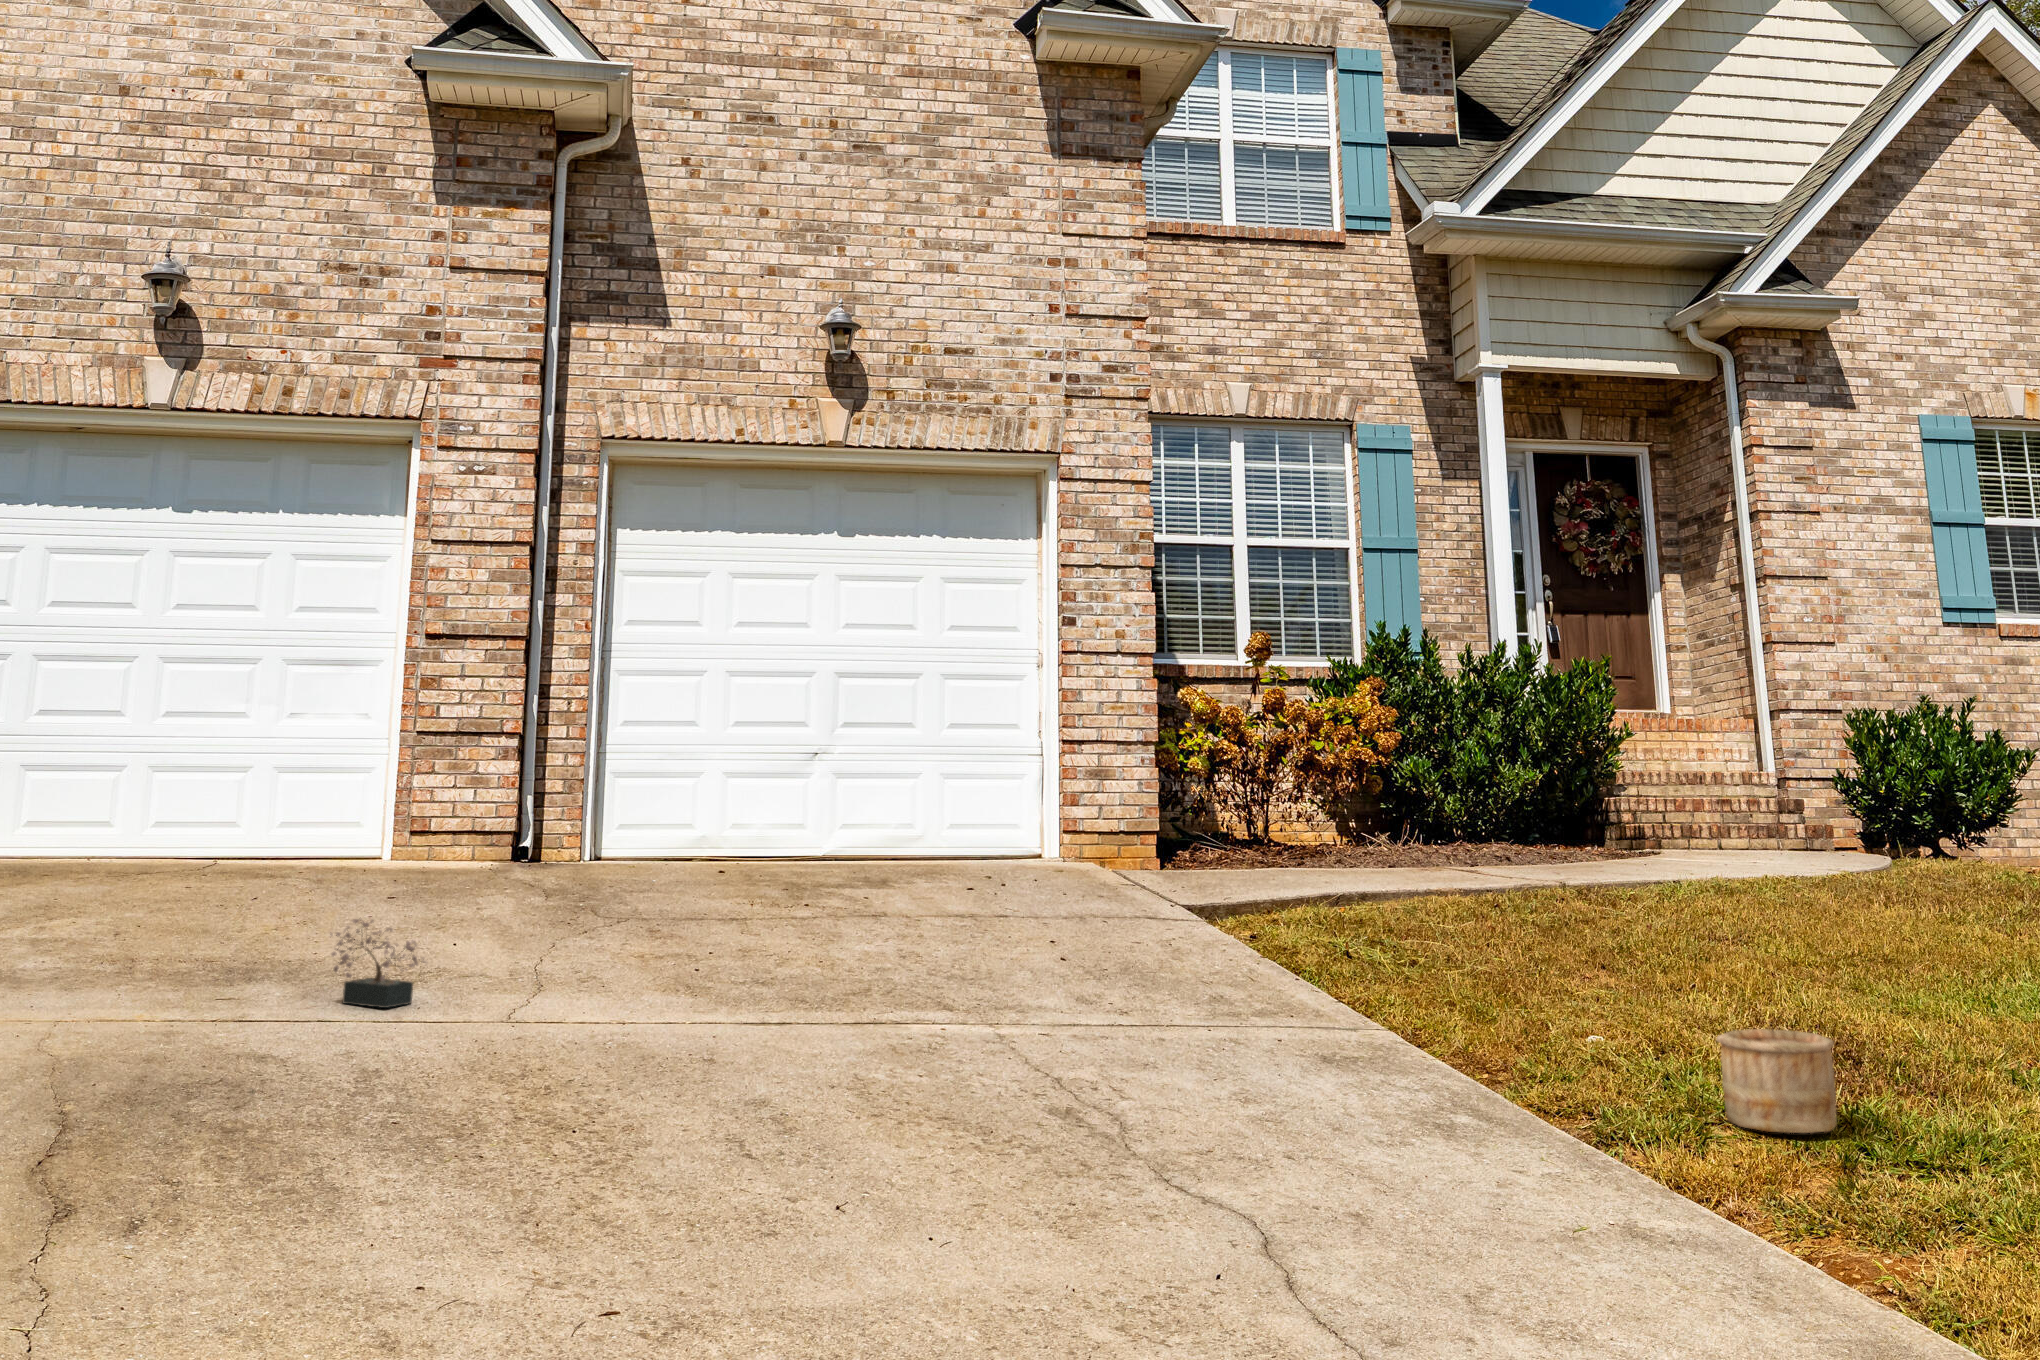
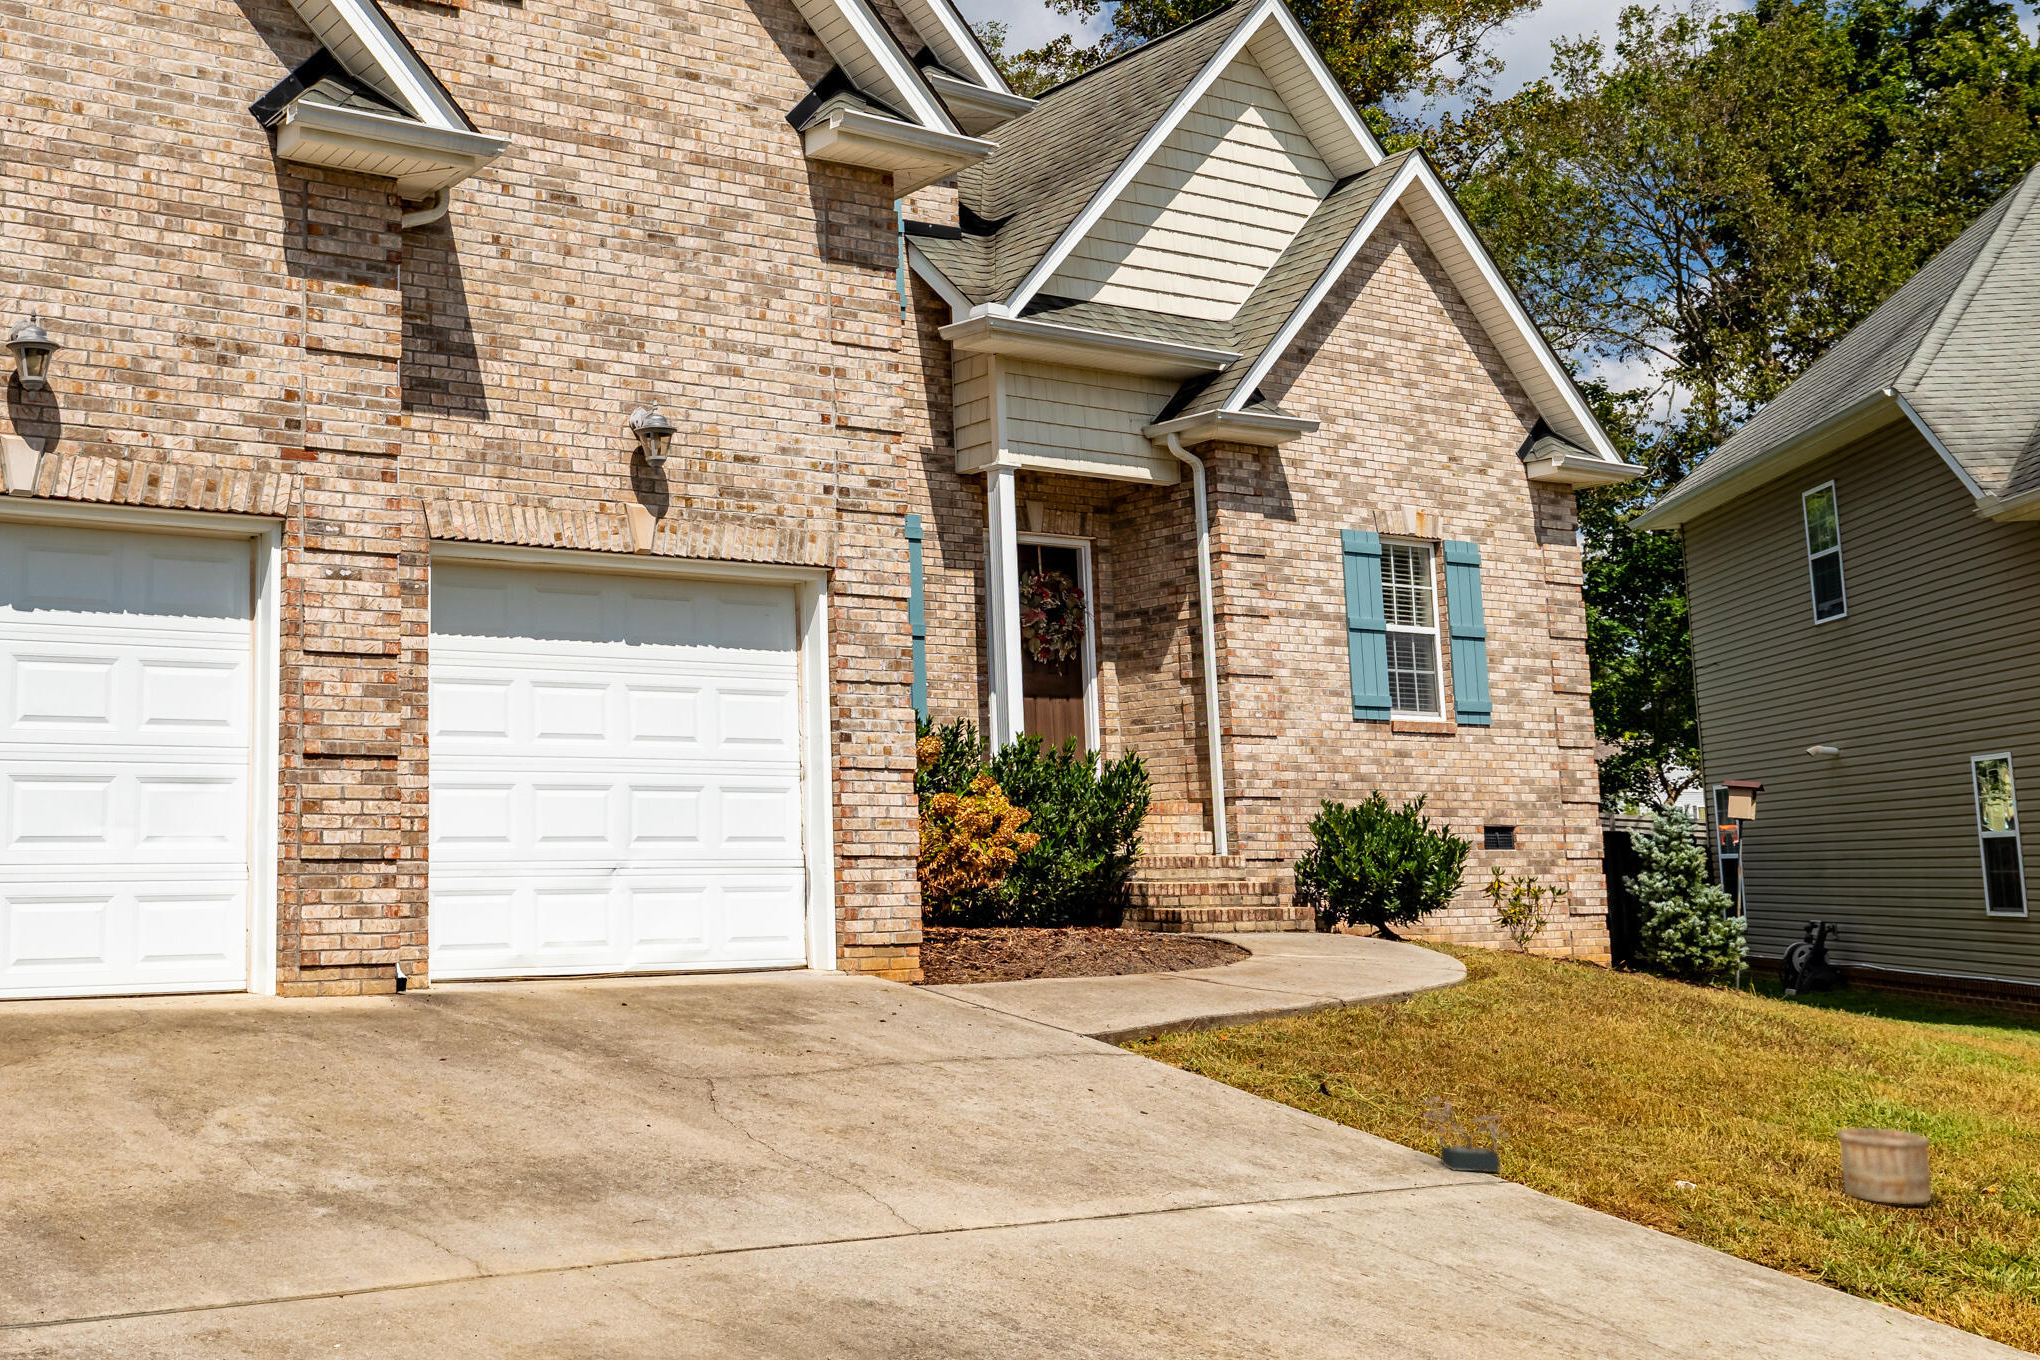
decorative plant: present [330,919,426,1008] -> present [1425,1098,1507,1172]

